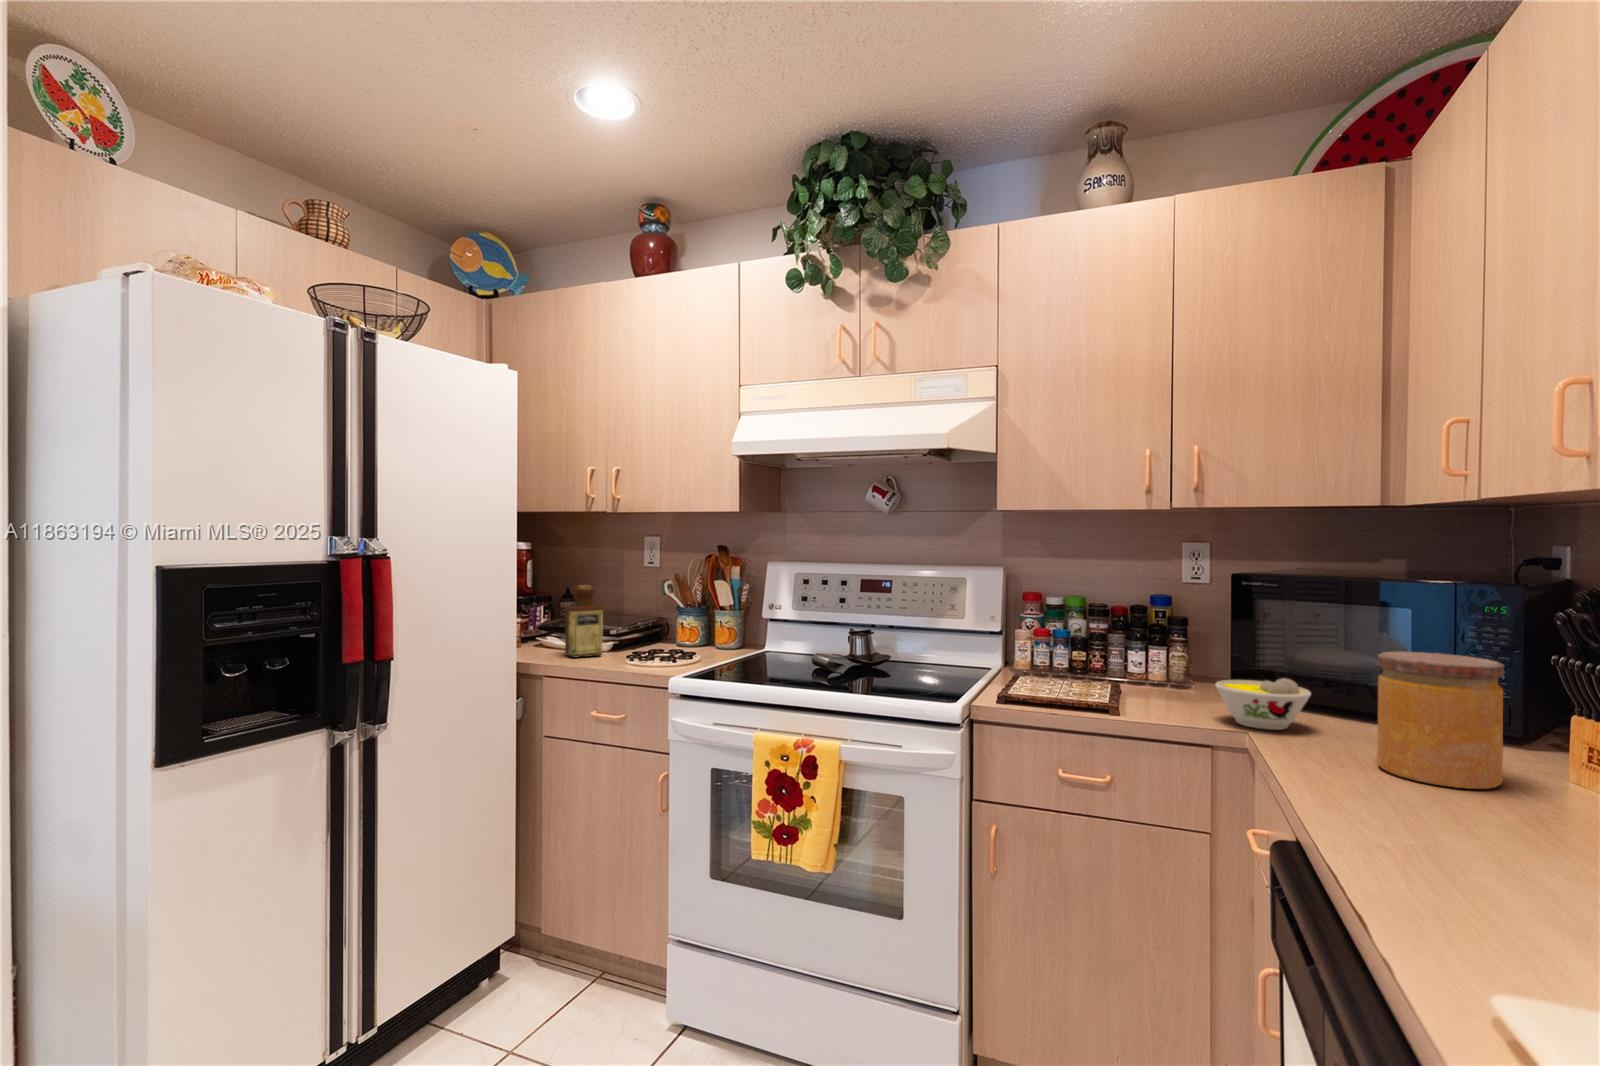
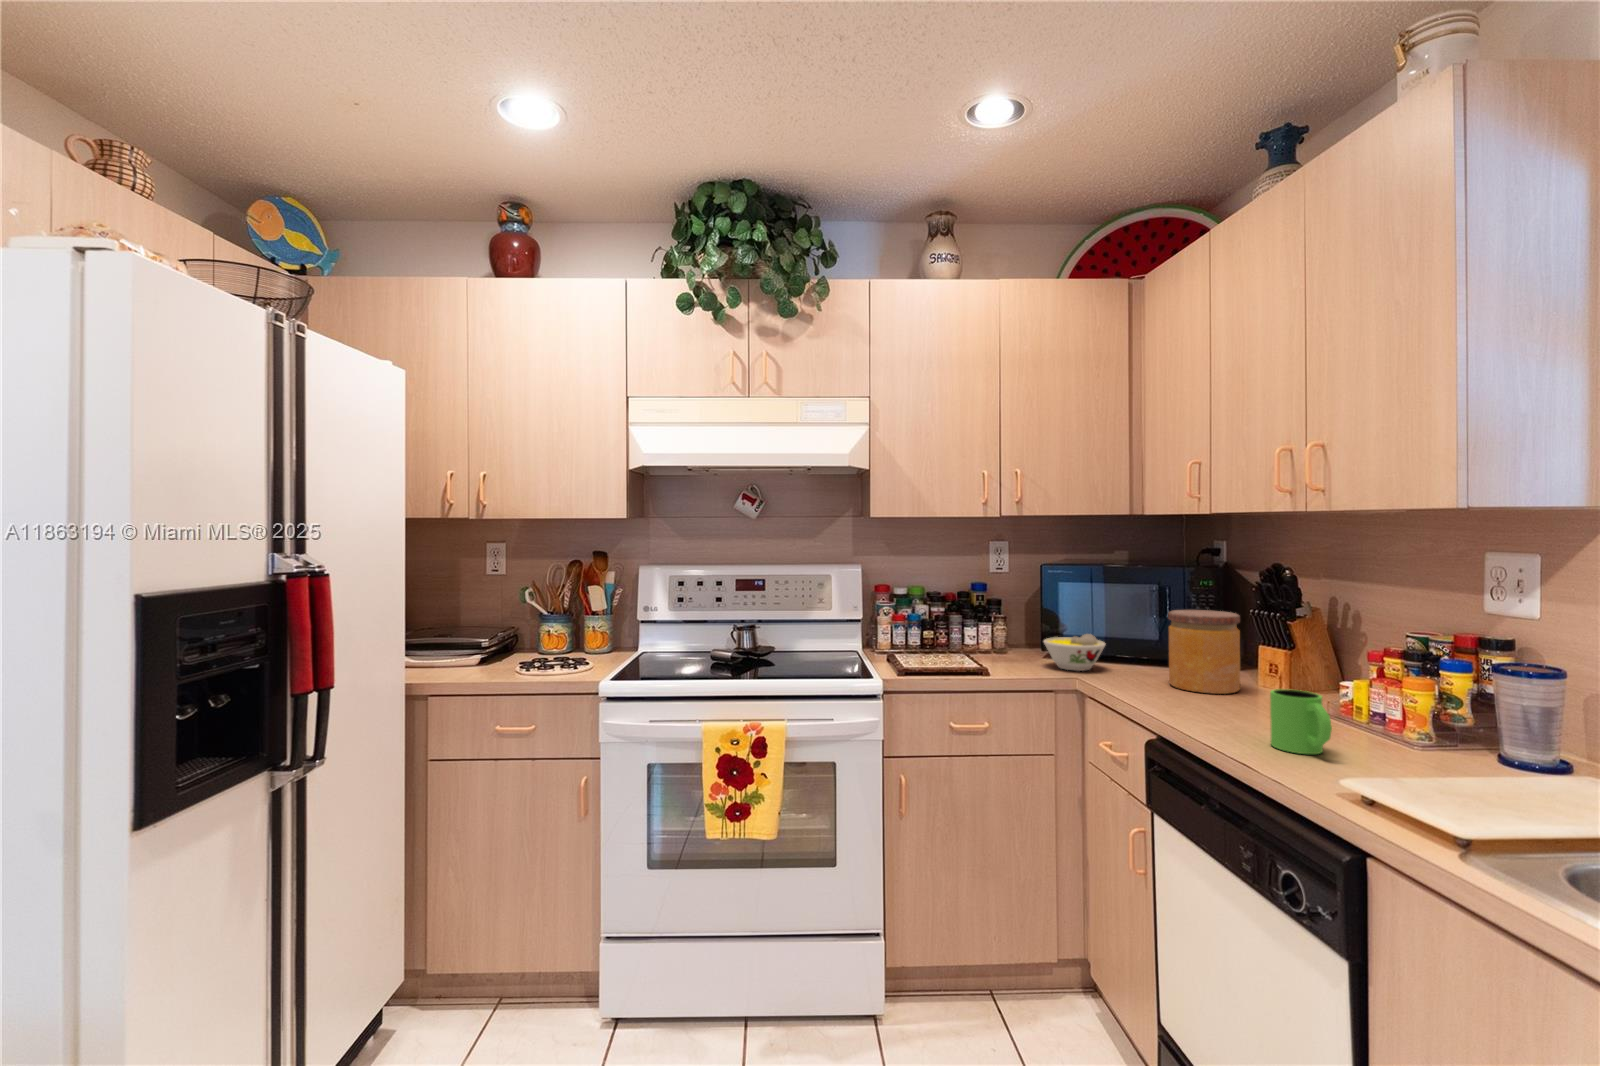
bottle: present [565,585,603,658] -> none [441,598,485,676]
mug: none [1382,776,1471,890] -> present [1270,689,1332,754]

